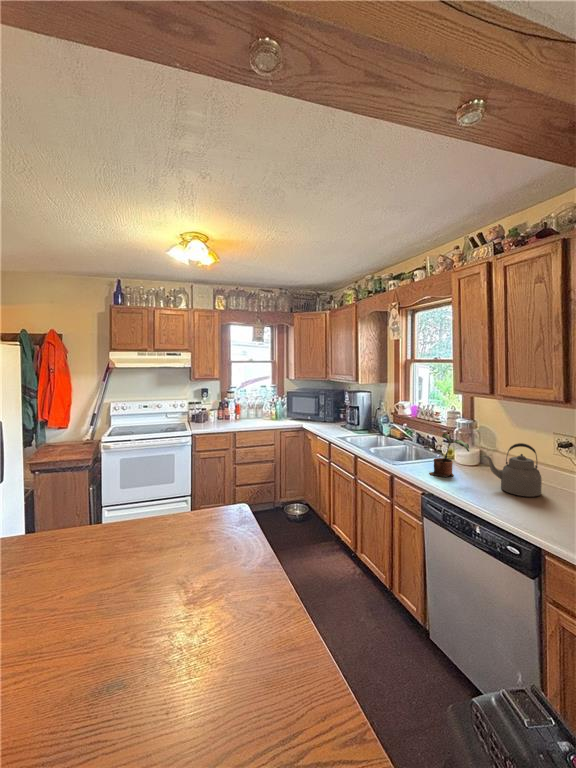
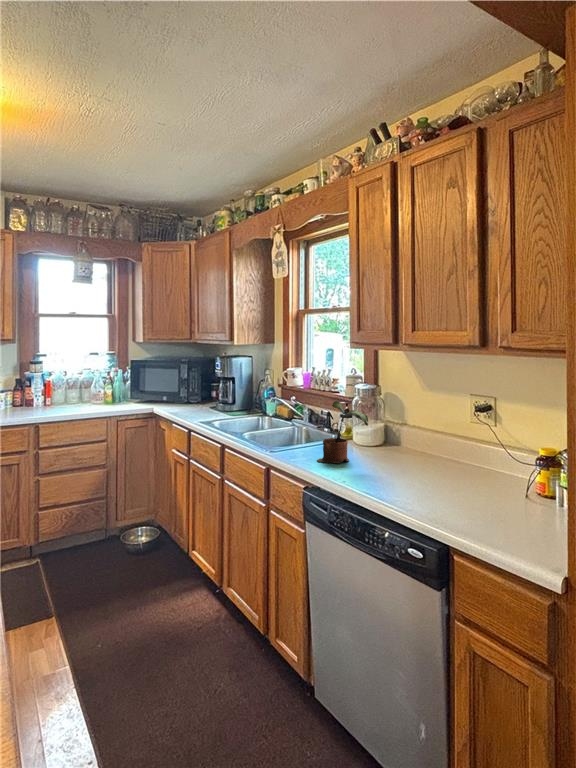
kettle: present [484,443,542,497] -> none [385,409,455,480]

